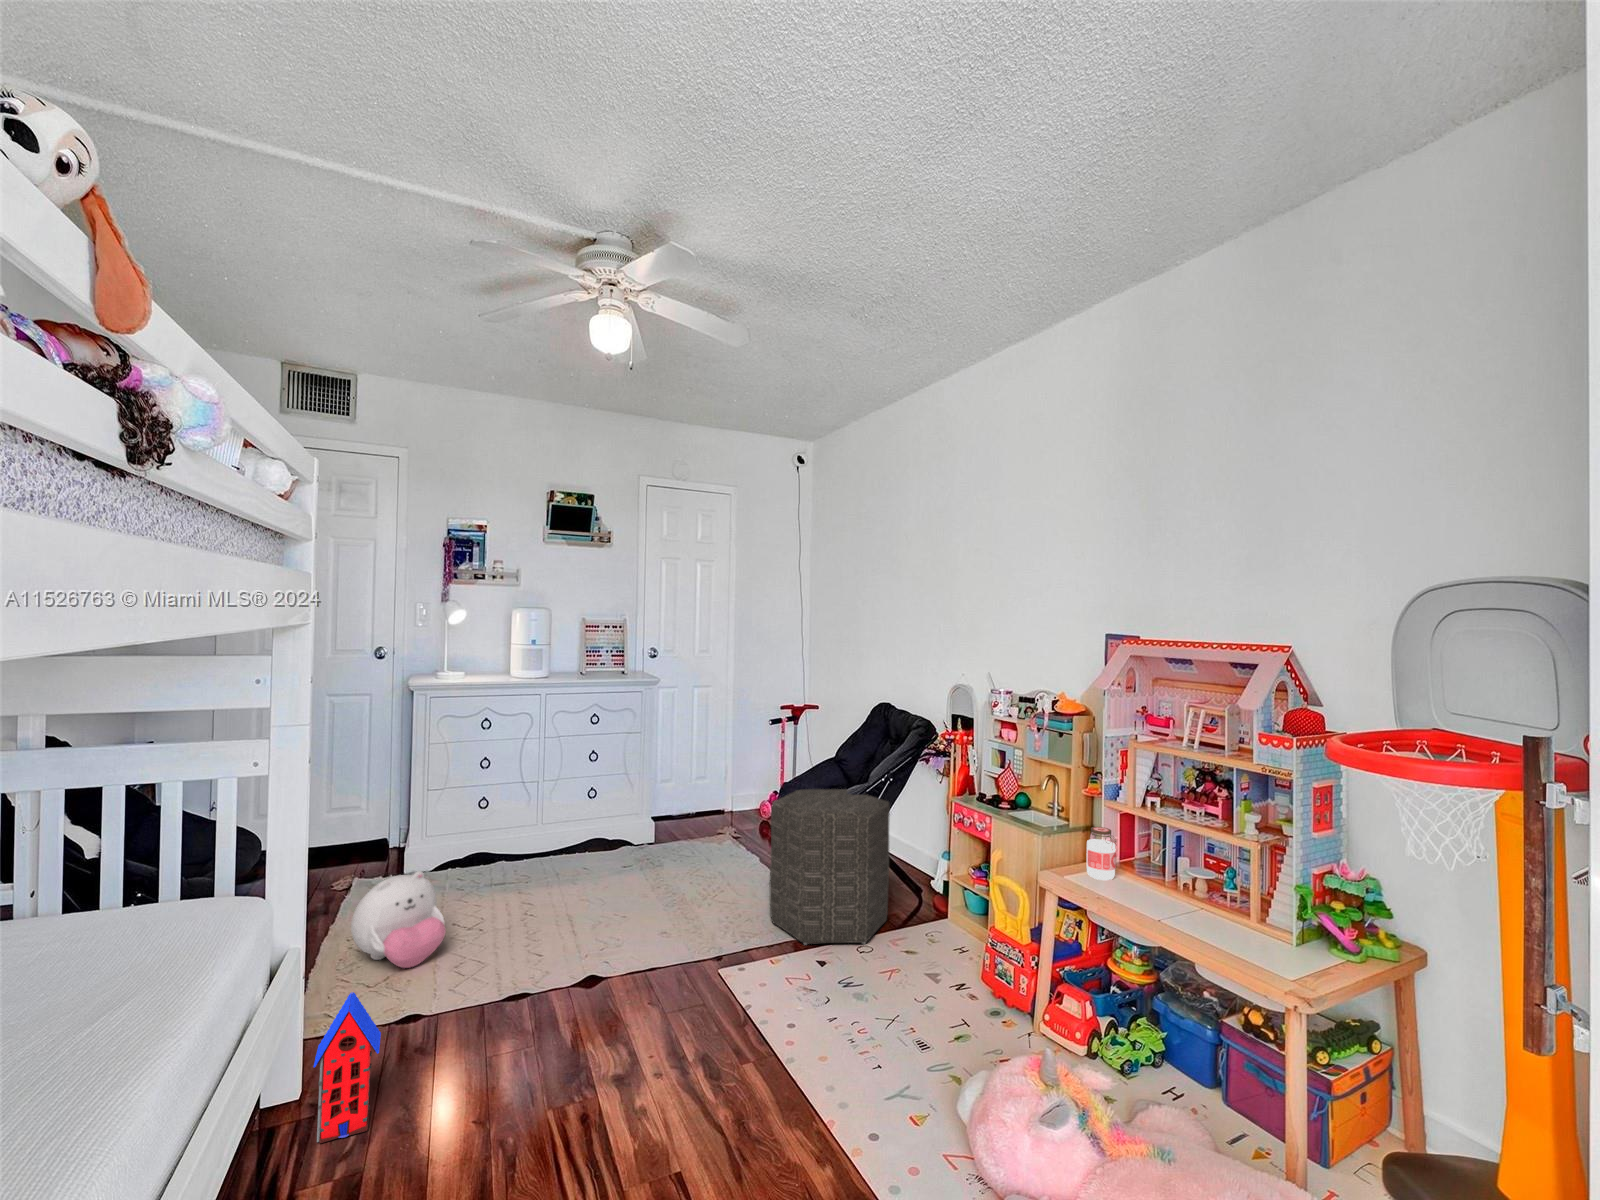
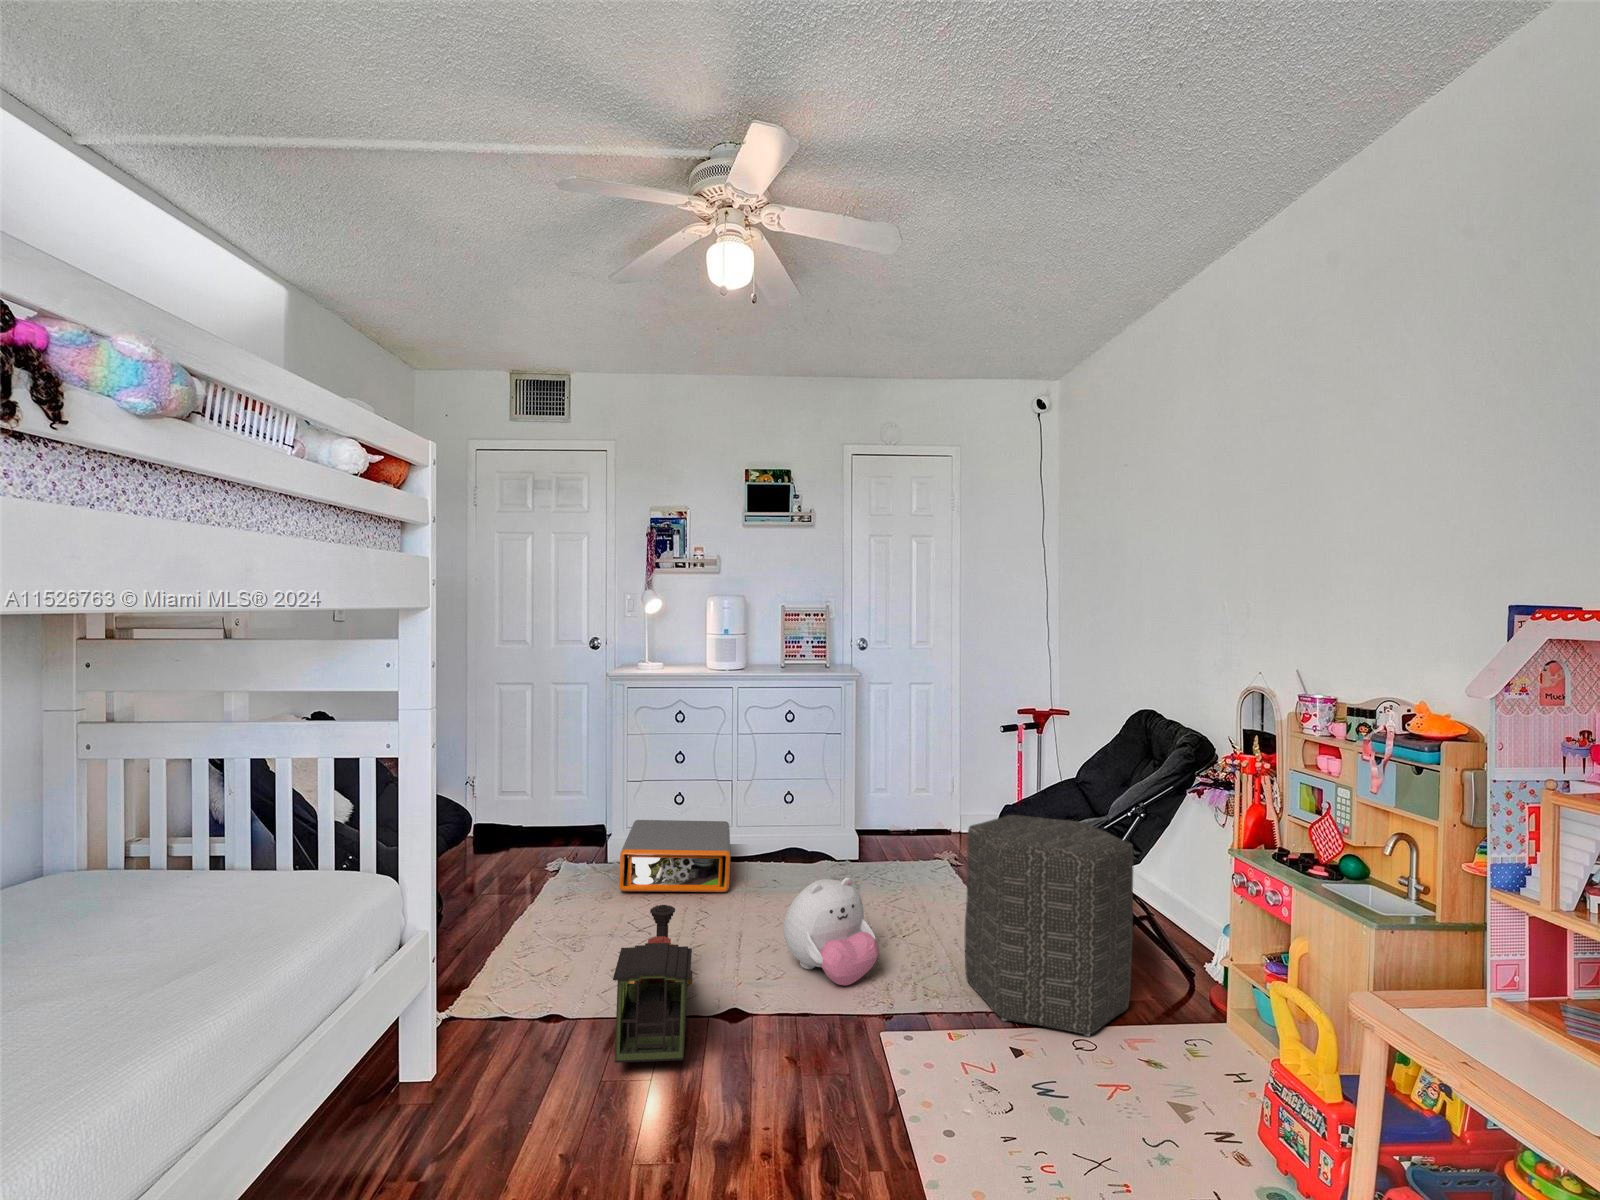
storage box: none [439,823,551,899] -> present [619,820,730,892]
jar: present [1087,827,1116,880] -> none [1458,928,1524,1026]
plush toy: present [351,871,446,968] -> present [783,877,879,985]
toy train: none [493,899,577,1035] -> present [613,905,692,1063]
toy house: present [313,992,381,1143] -> none [386,981,466,1143]

